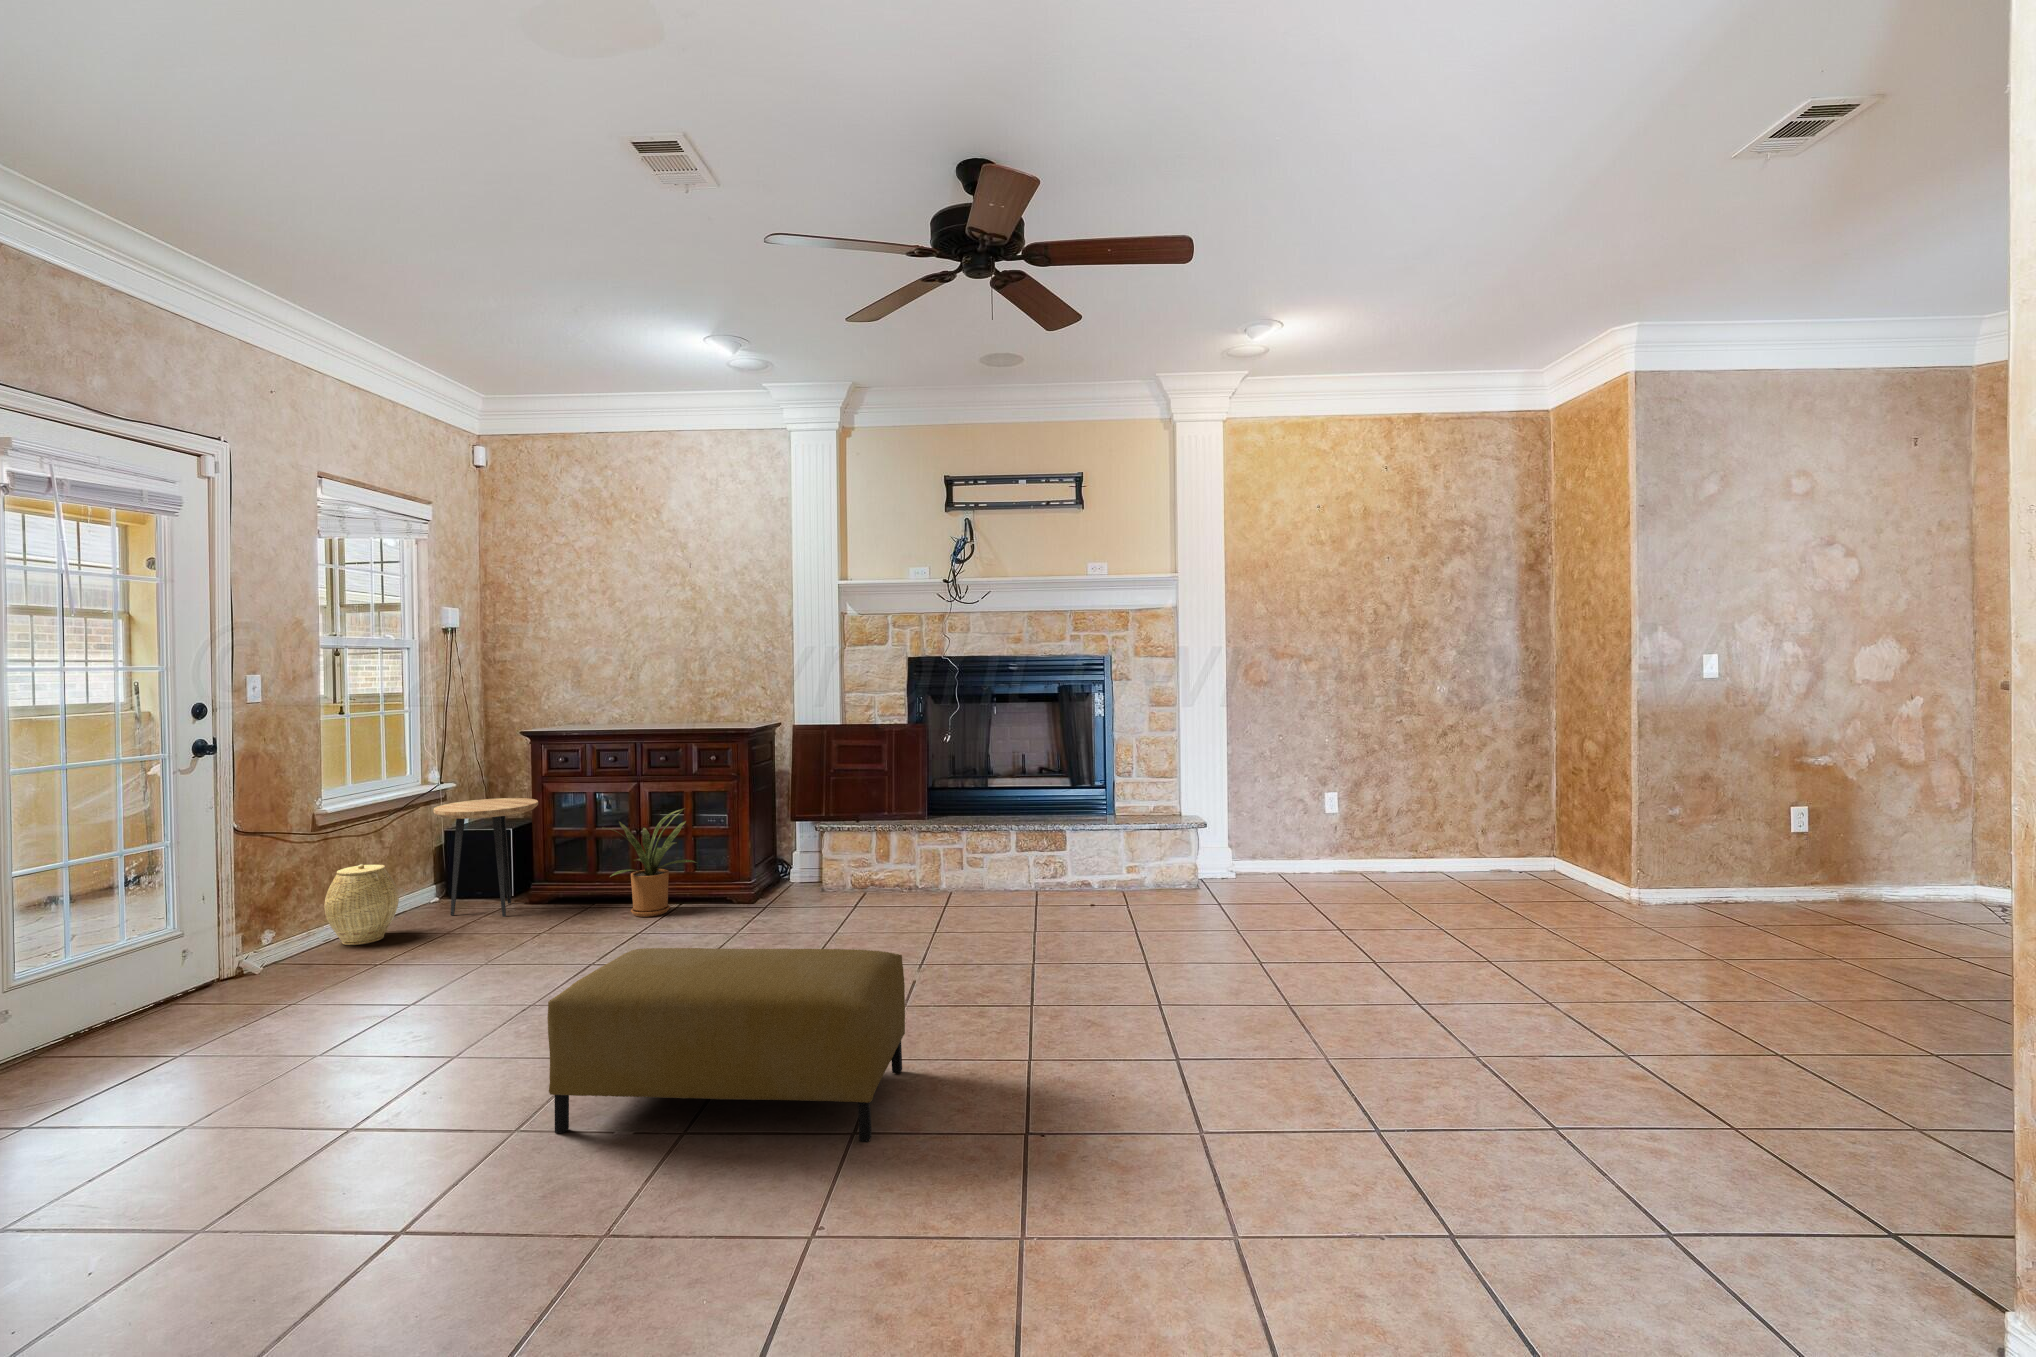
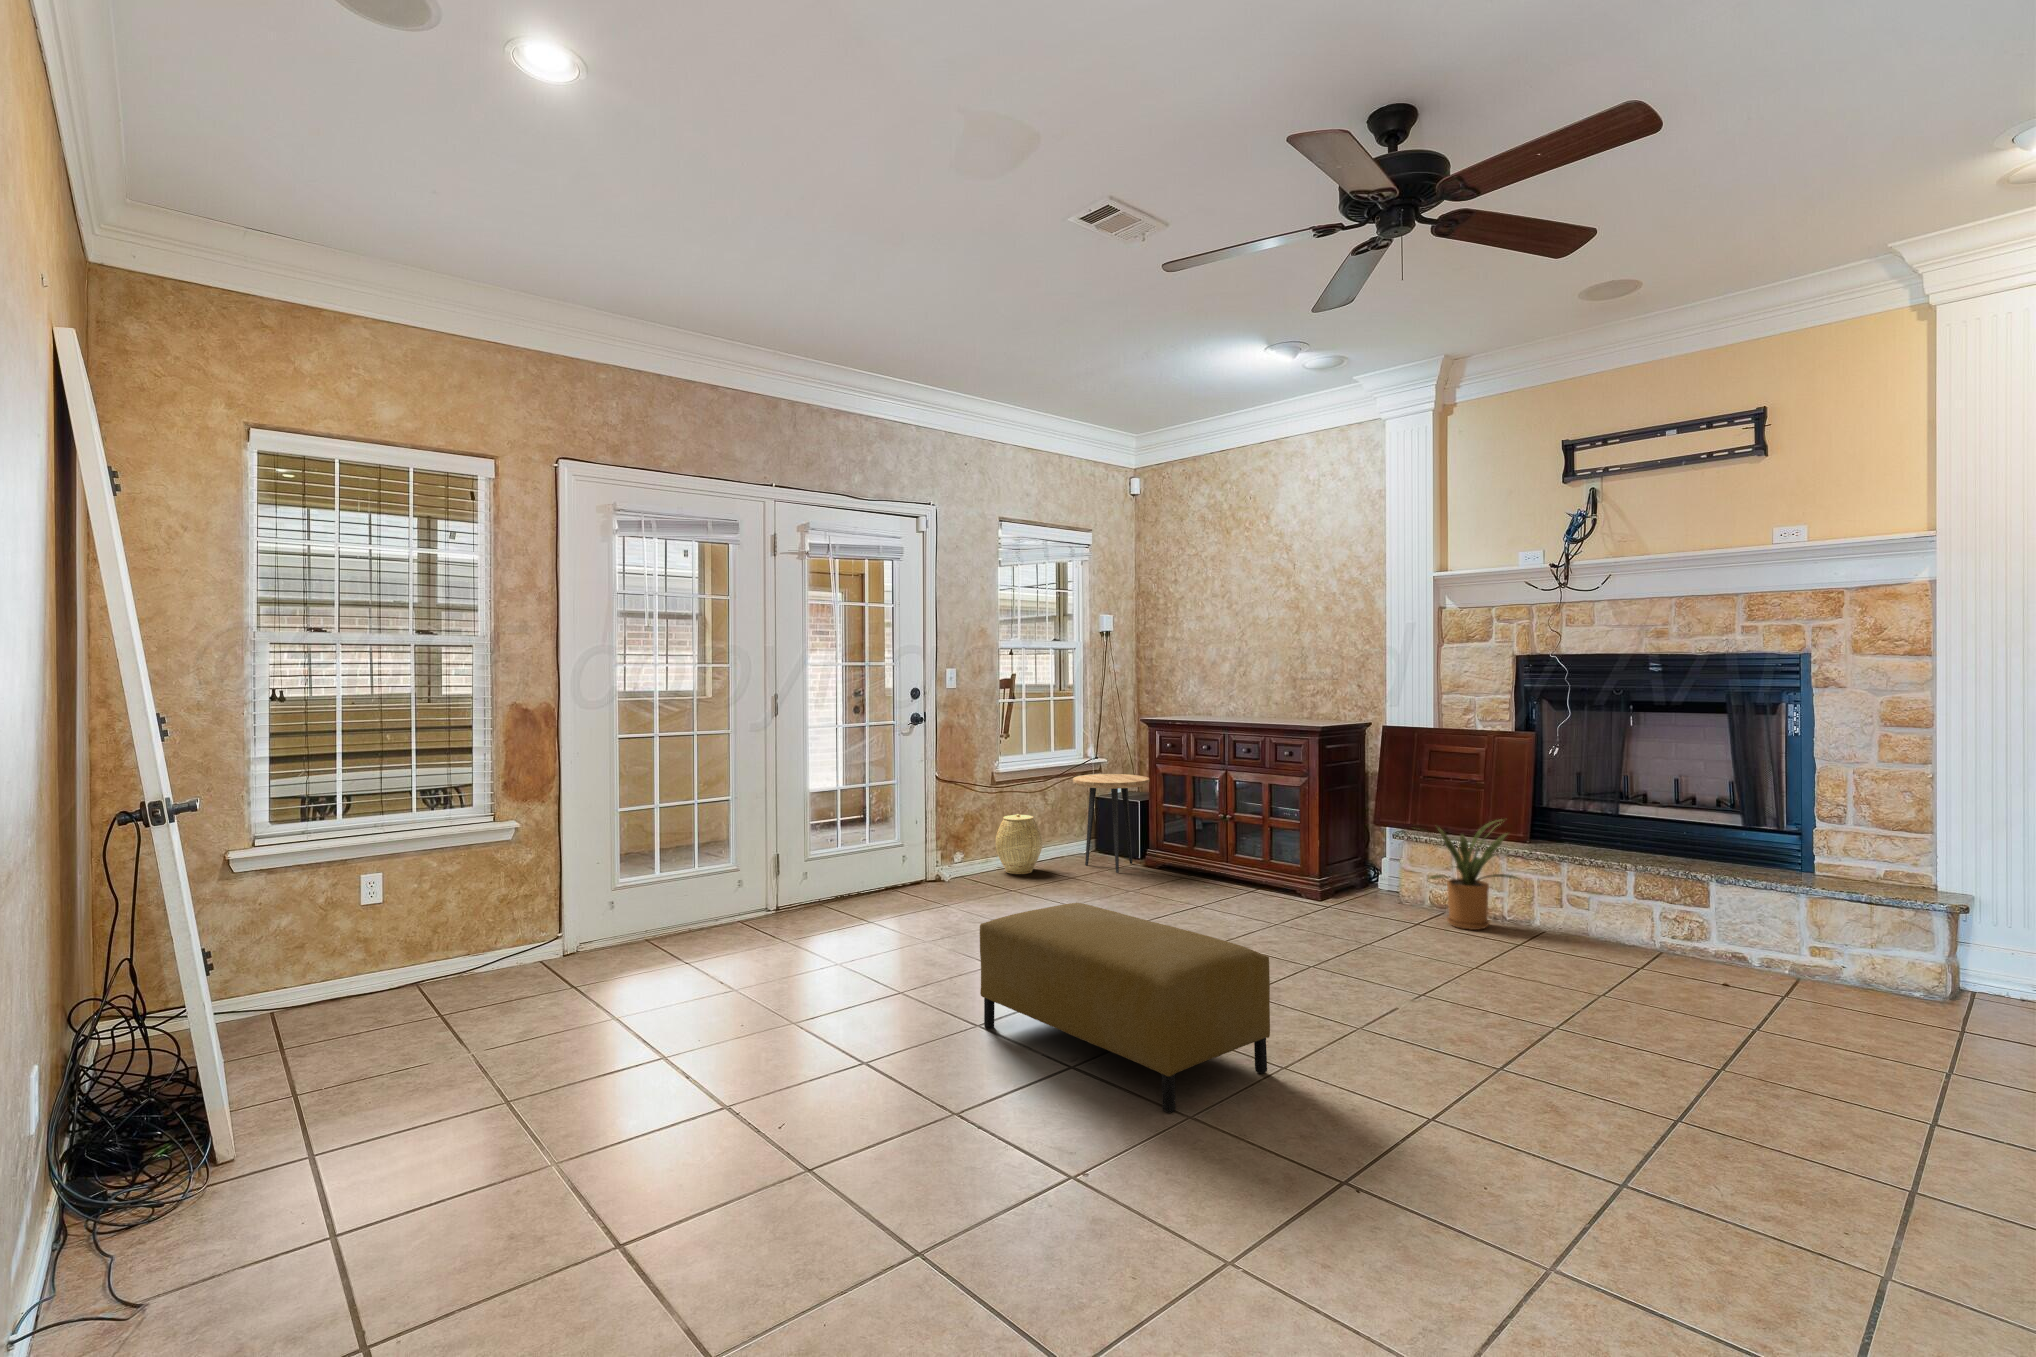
house plant: present [604,809,696,917] -> present [1429,820,1517,930]

